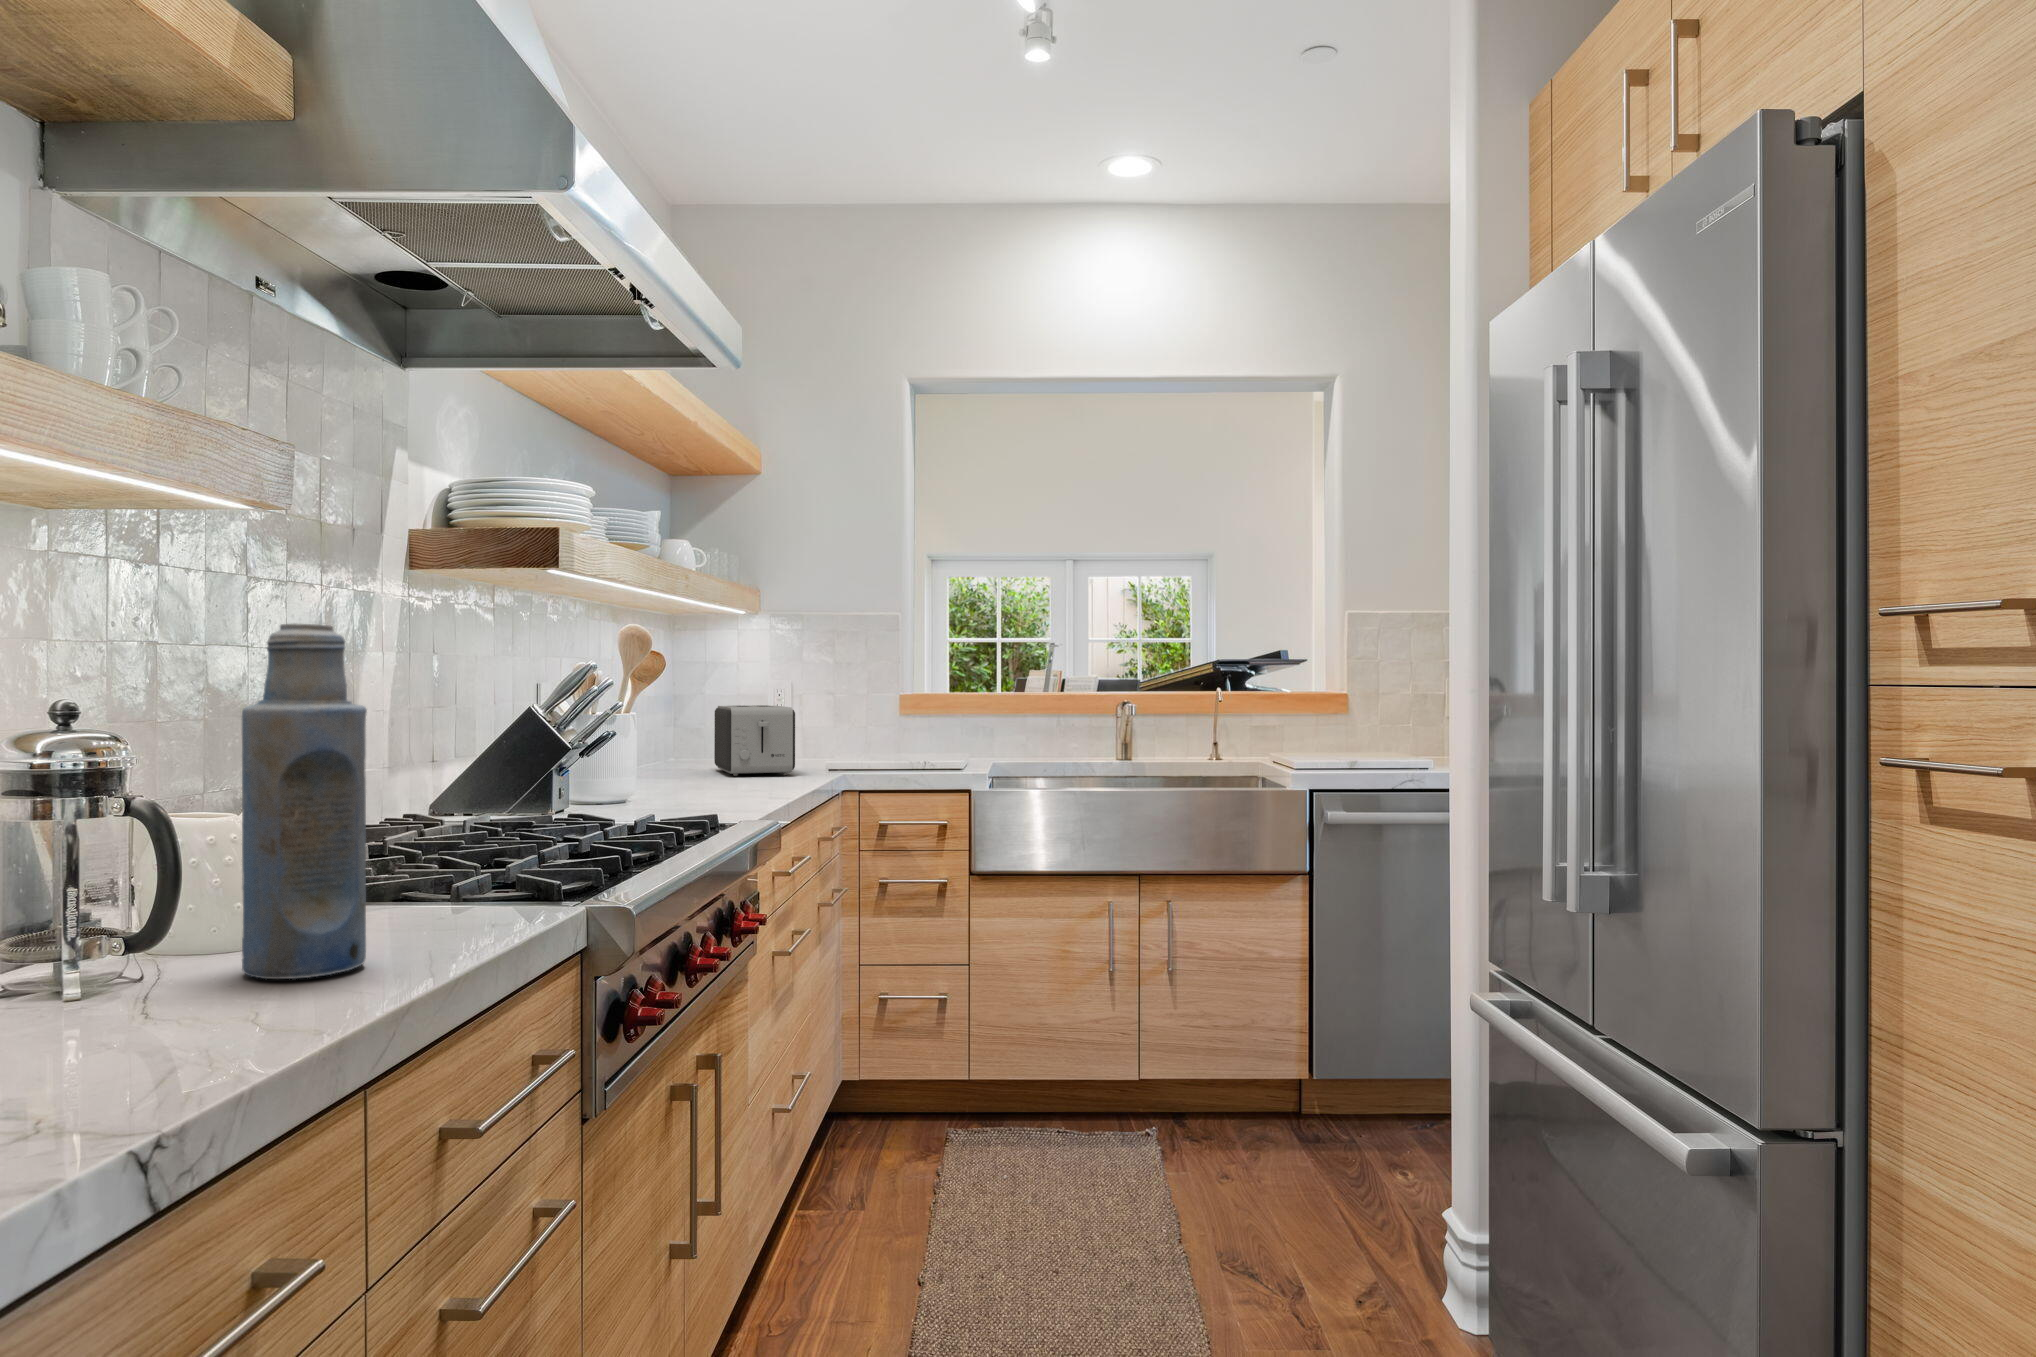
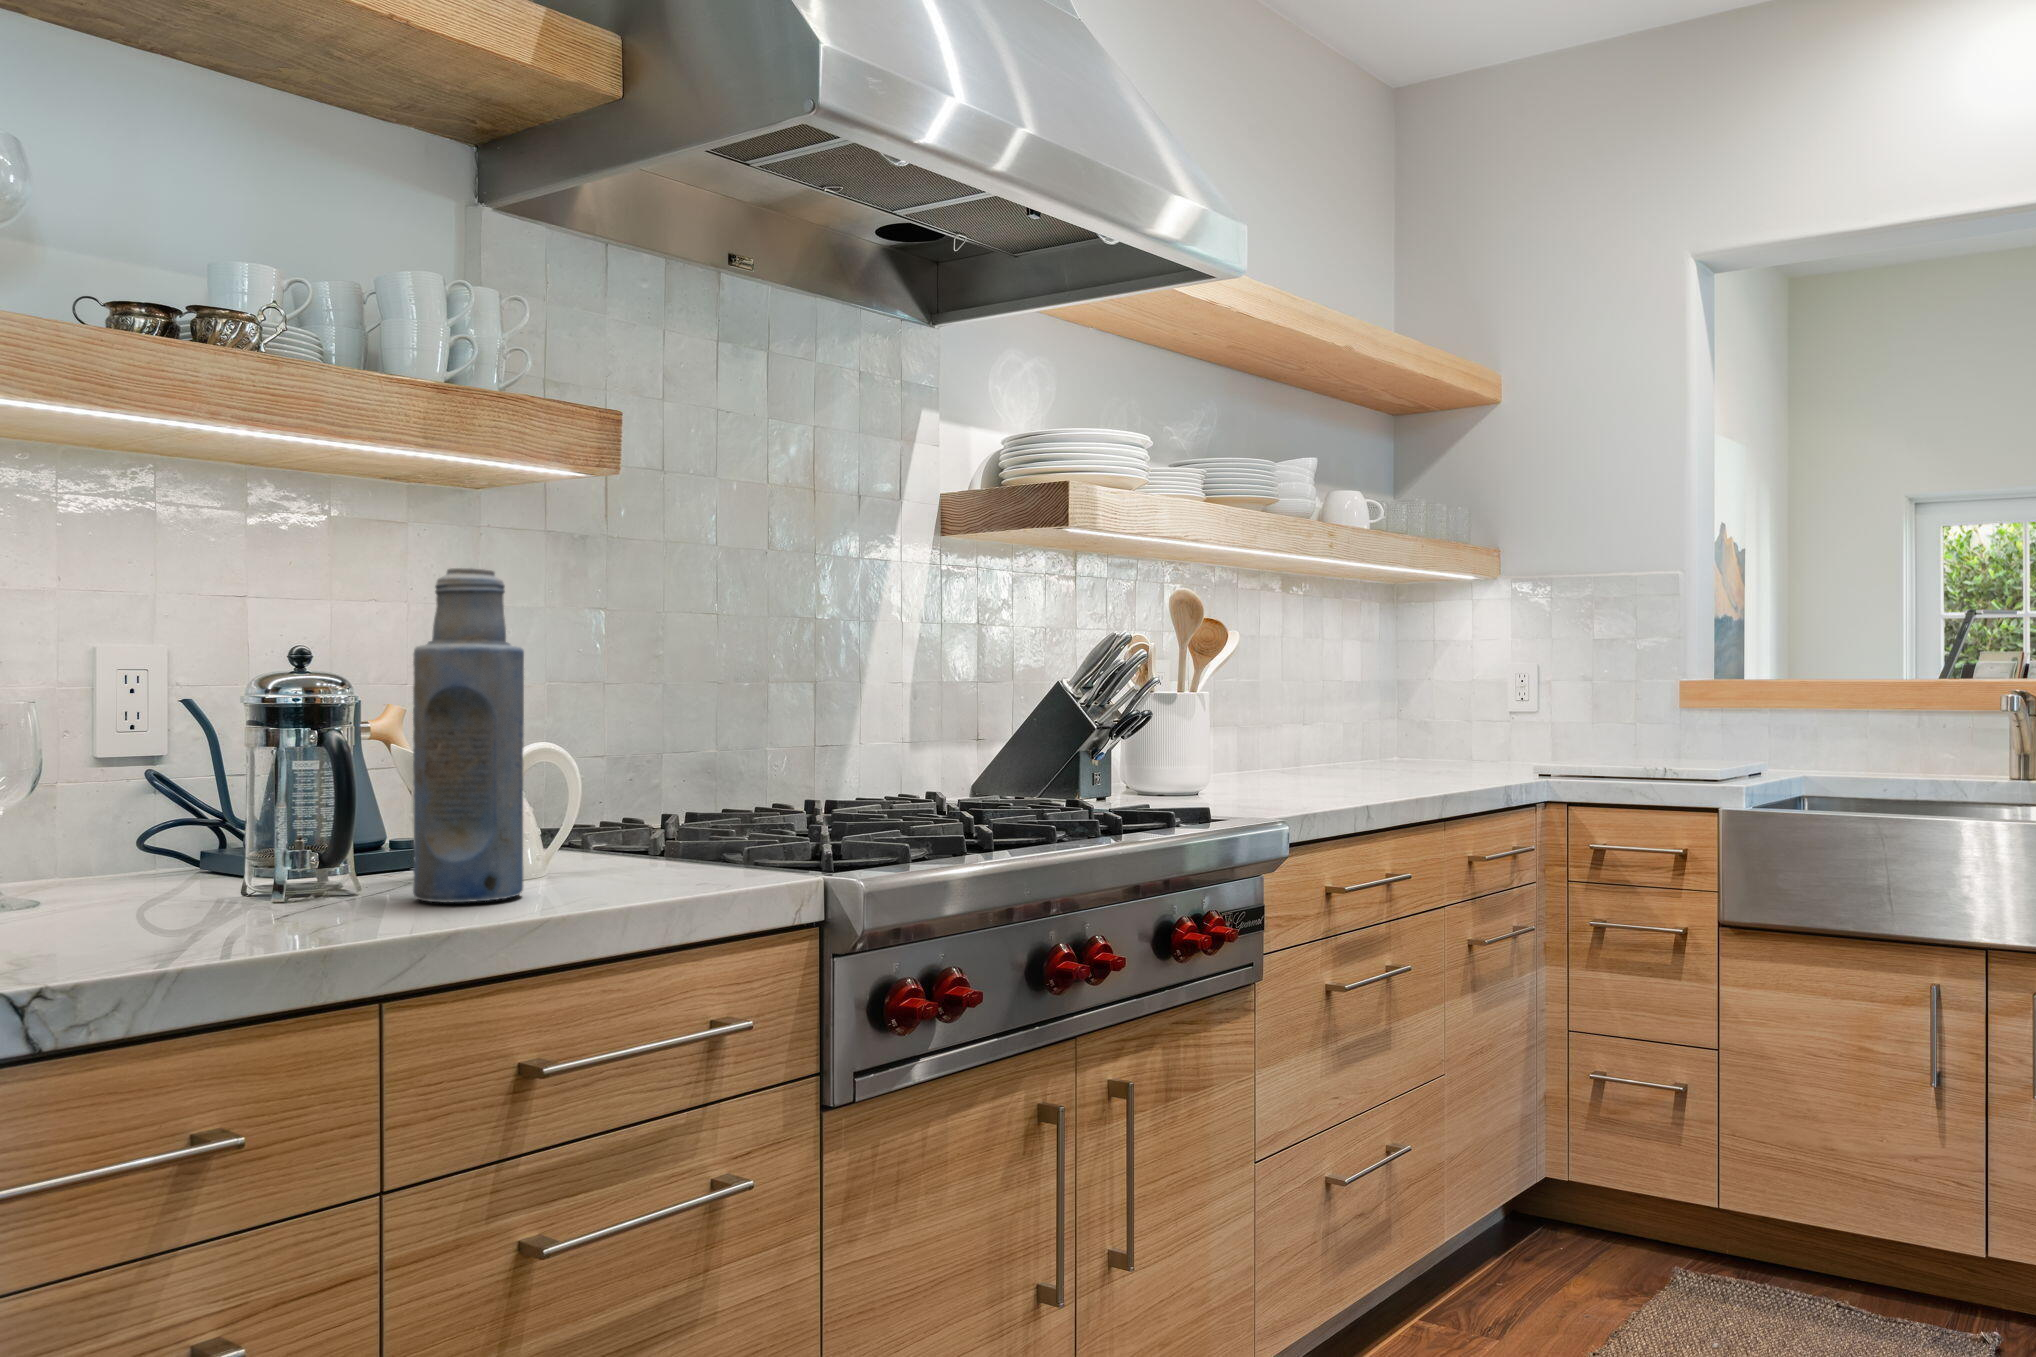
toaster: present [714,705,795,776] -> none [1377,691,1467,776]

